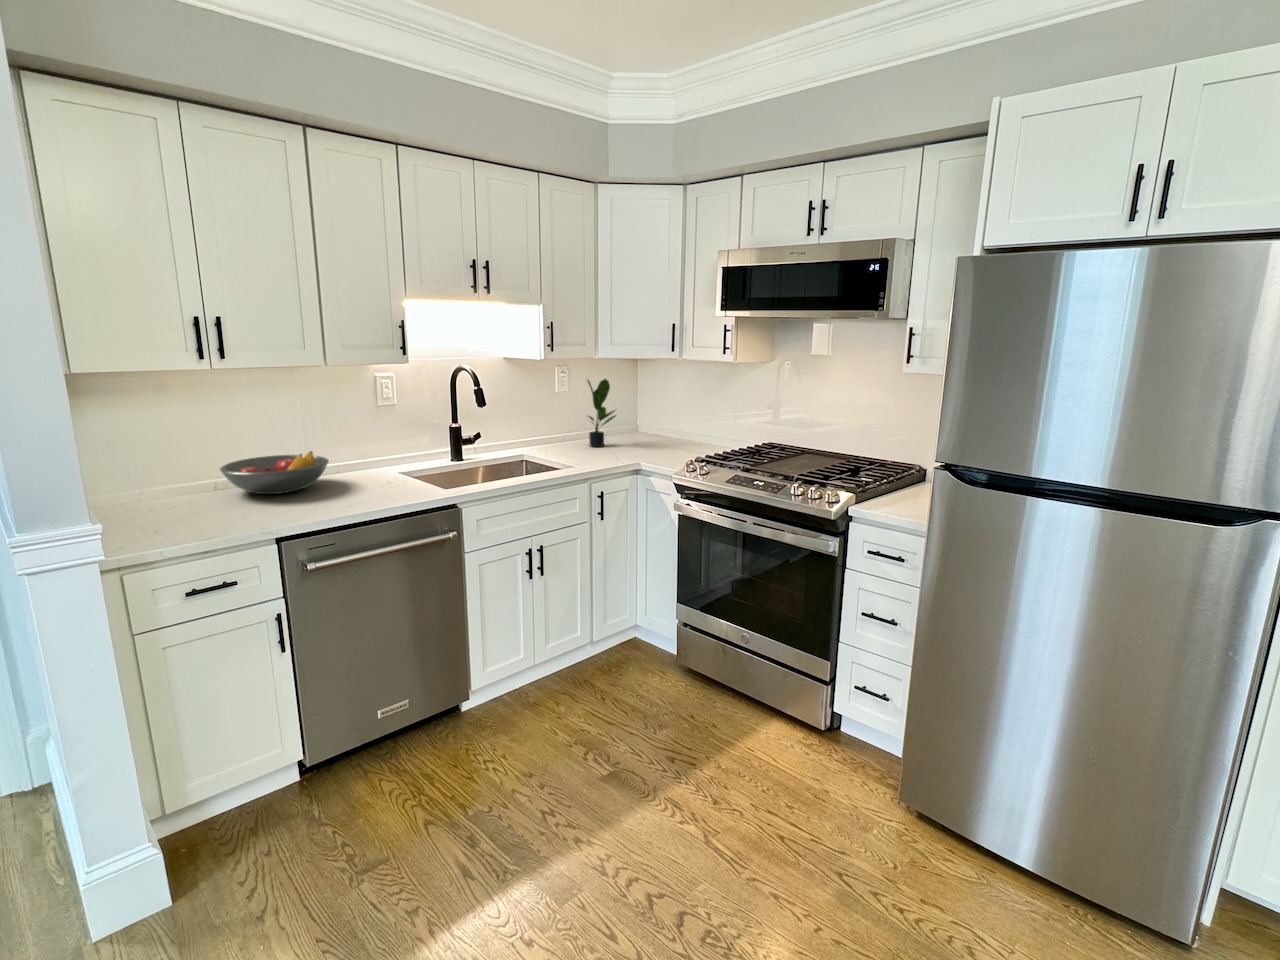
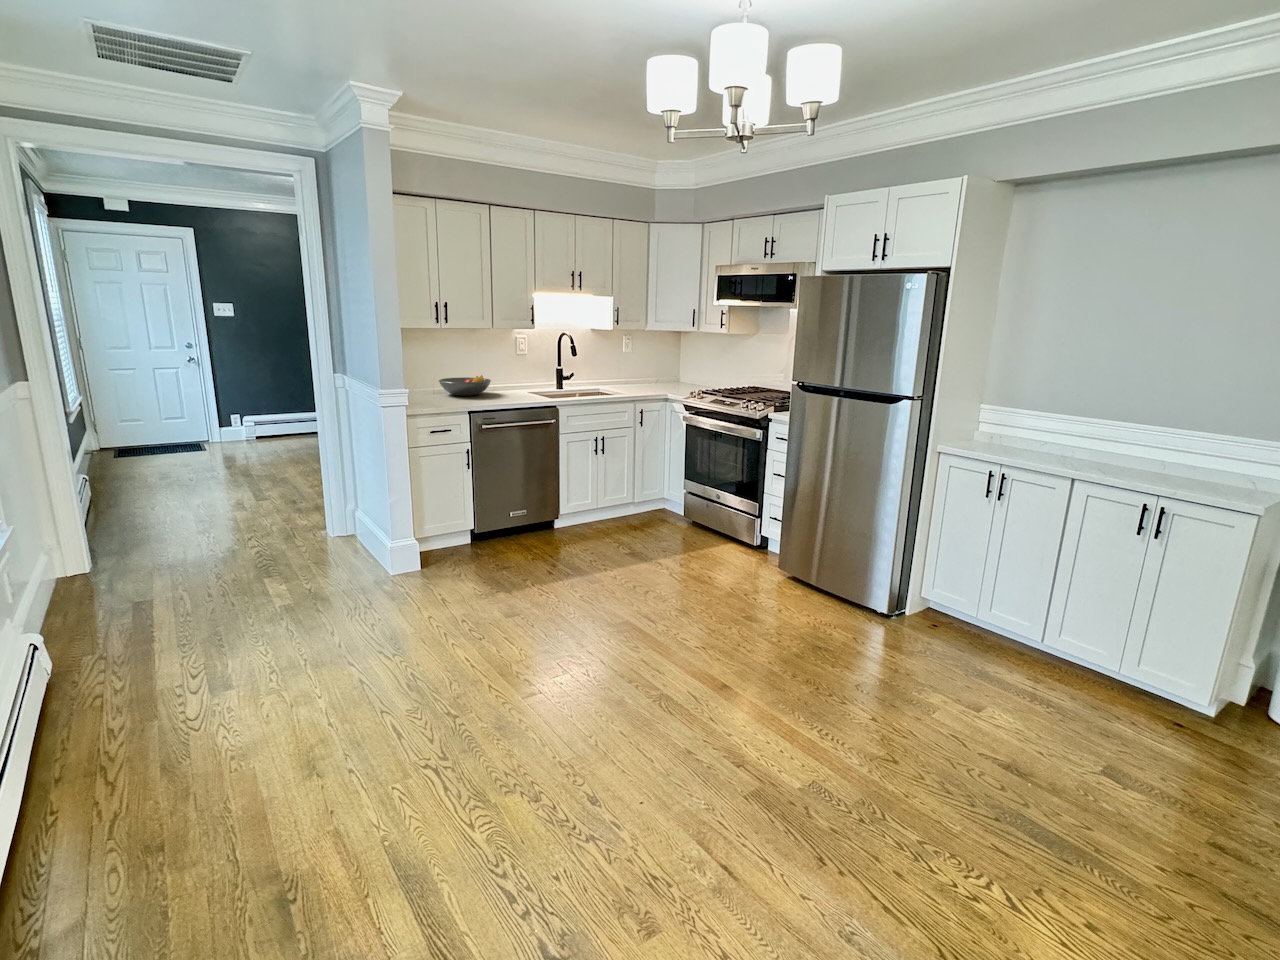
potted plant: present [587,379,616,447] -> none [638,342,661,387]

